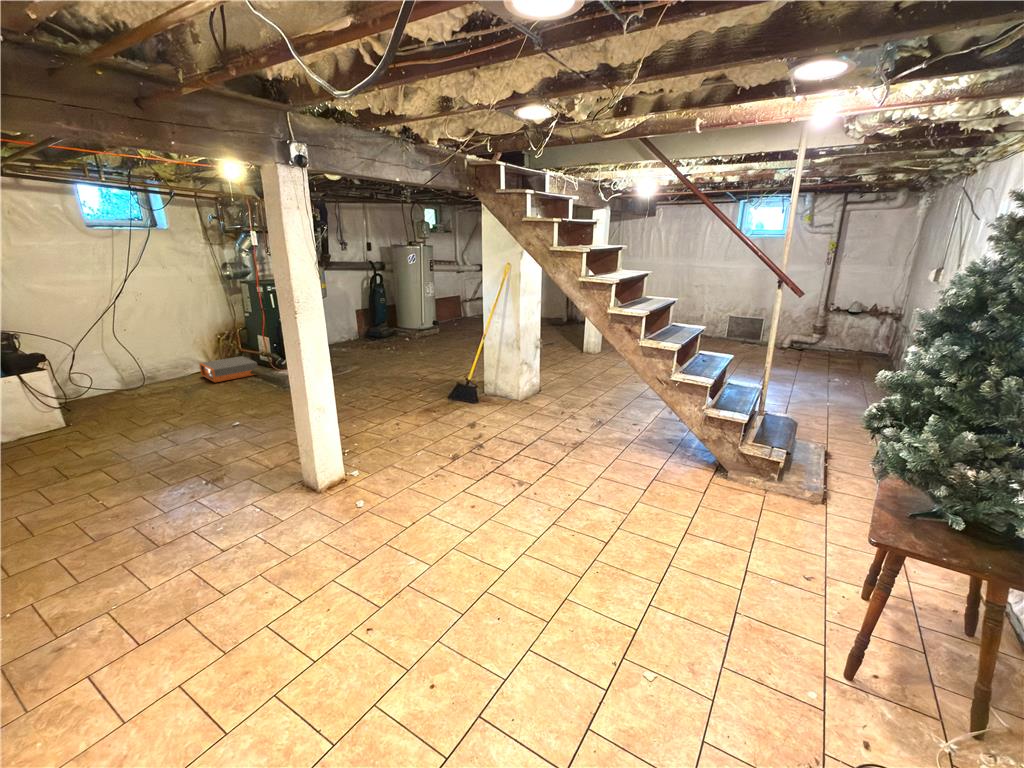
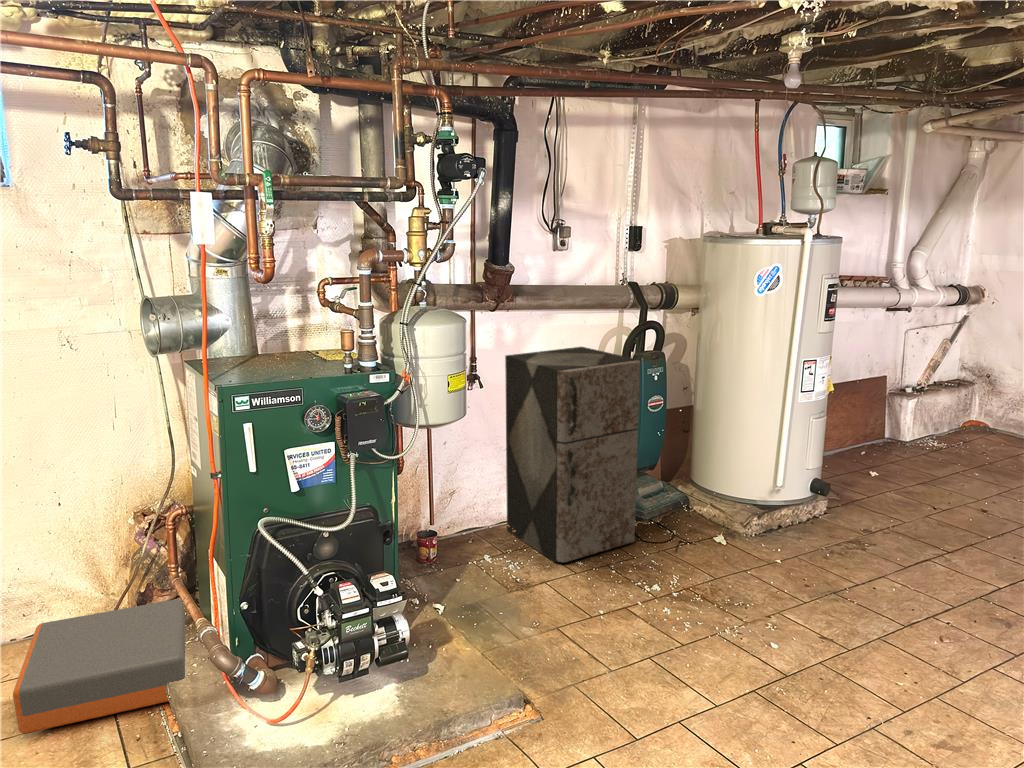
storage cabinet: none [331,283,381,347] -> present [505,347,640,563]

